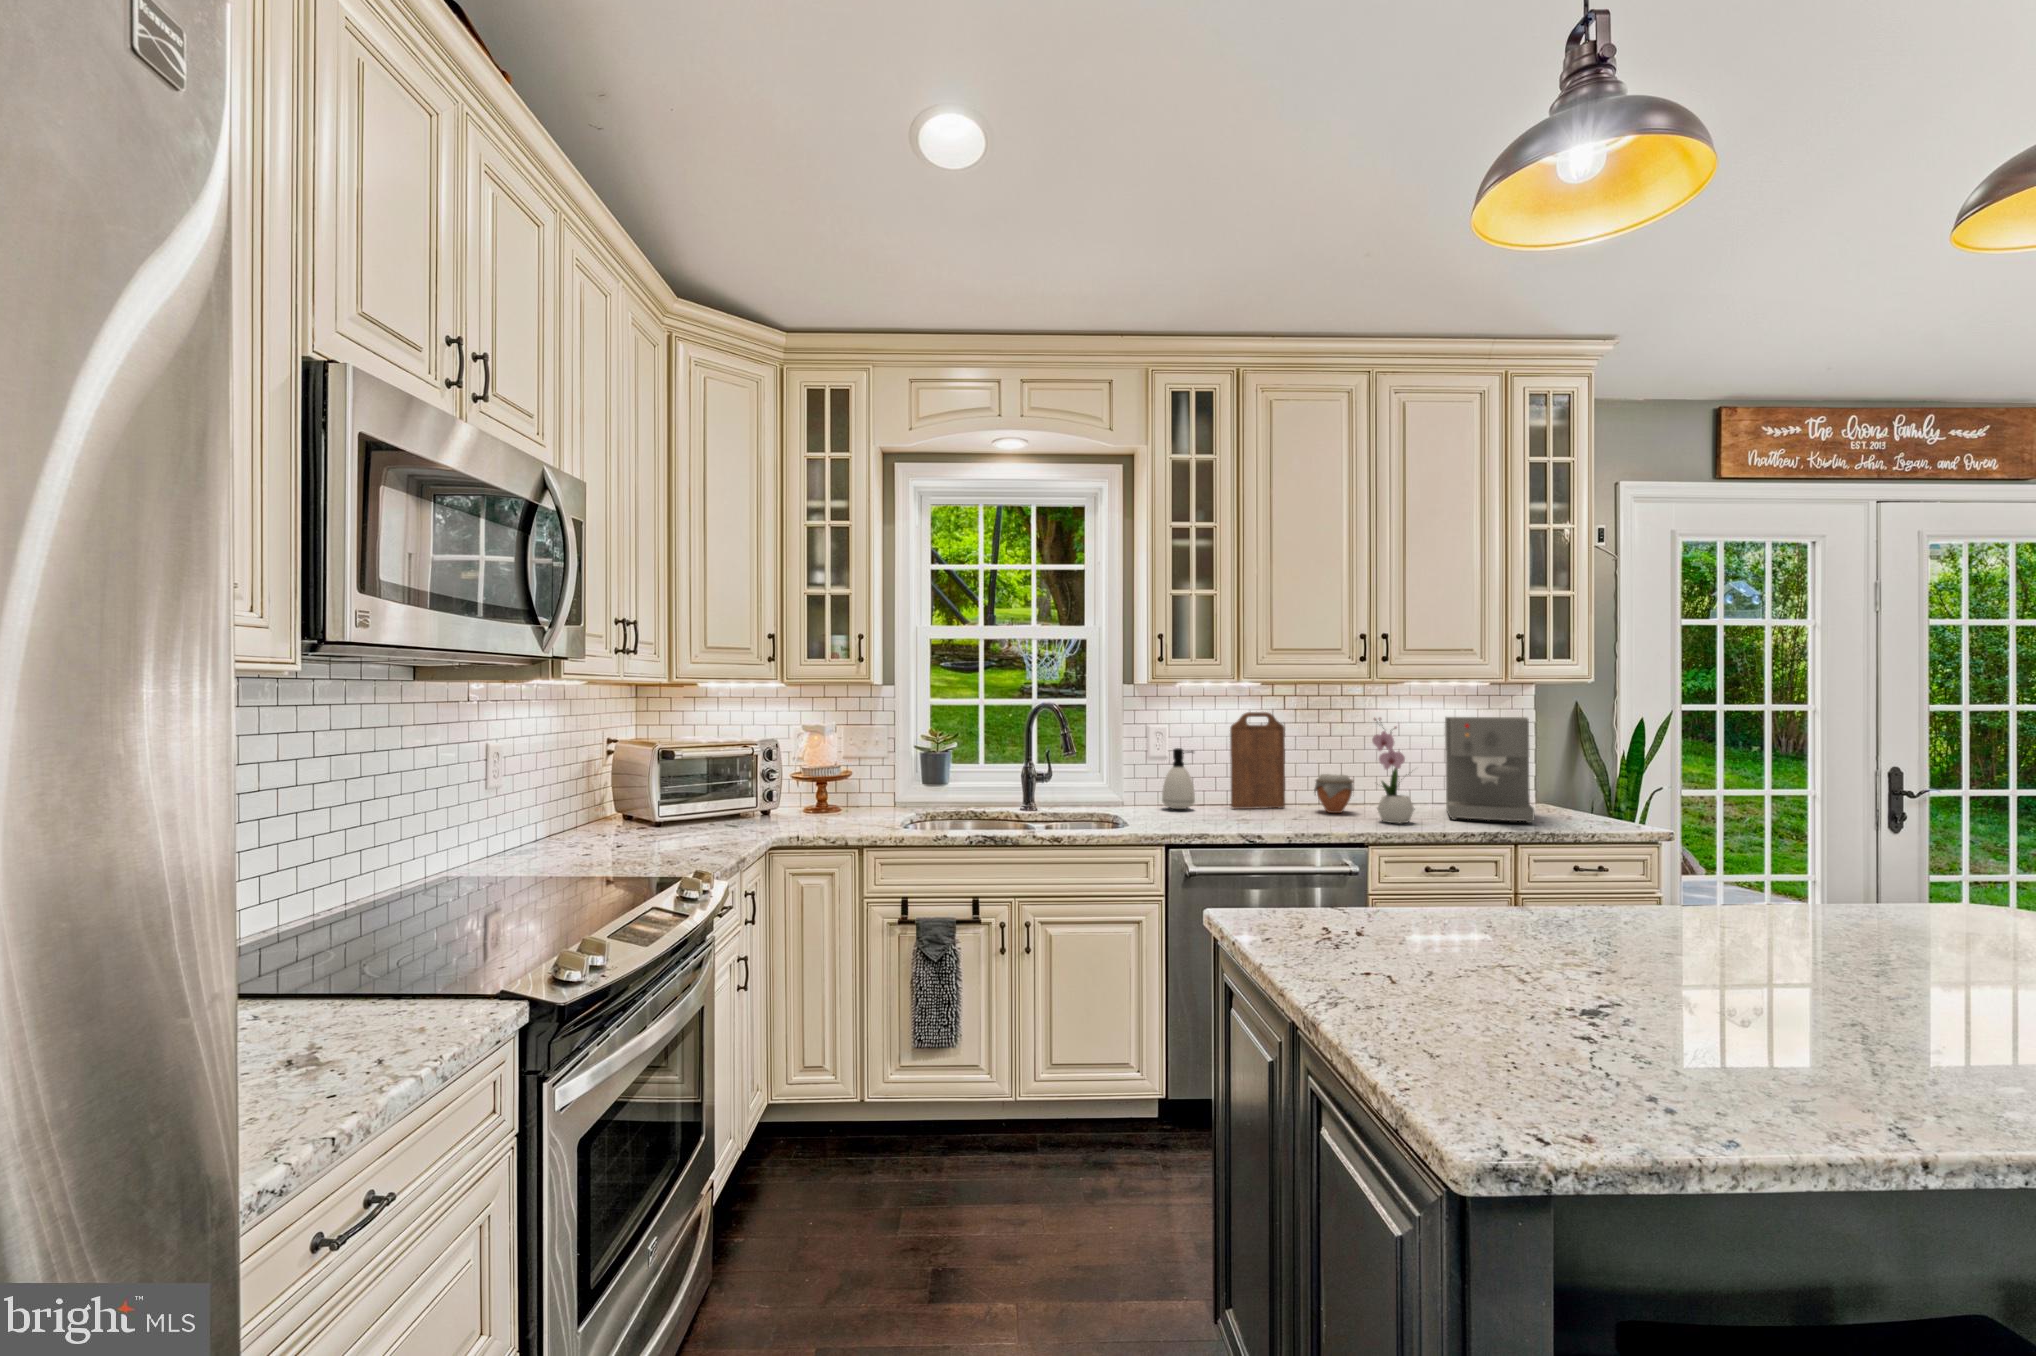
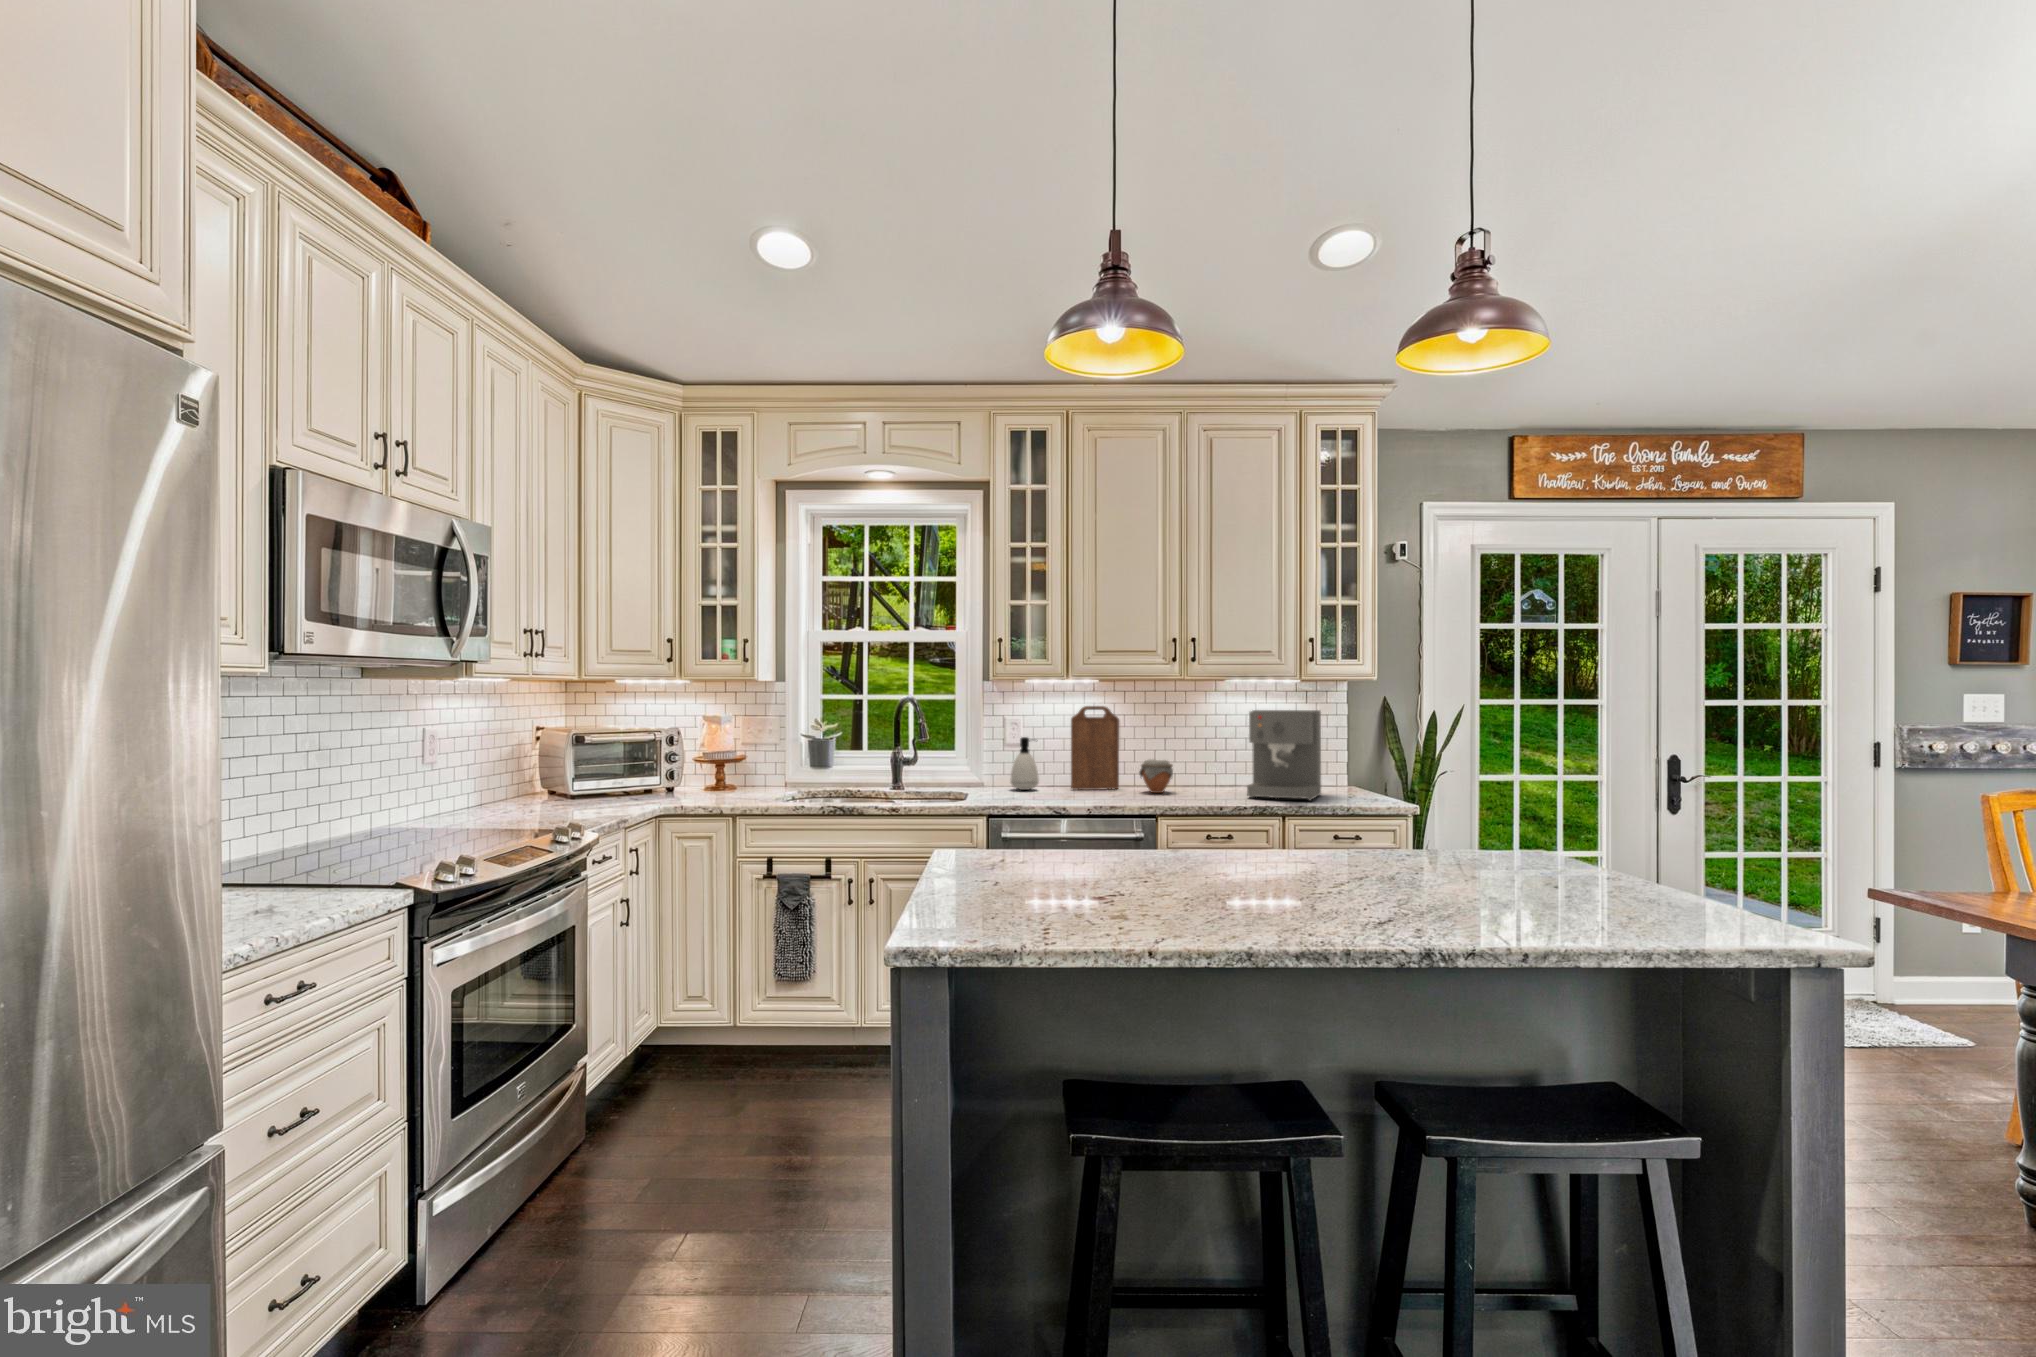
flower arrangement: present [1372,718,1414,823] -> none [1177,710,1217,801]

